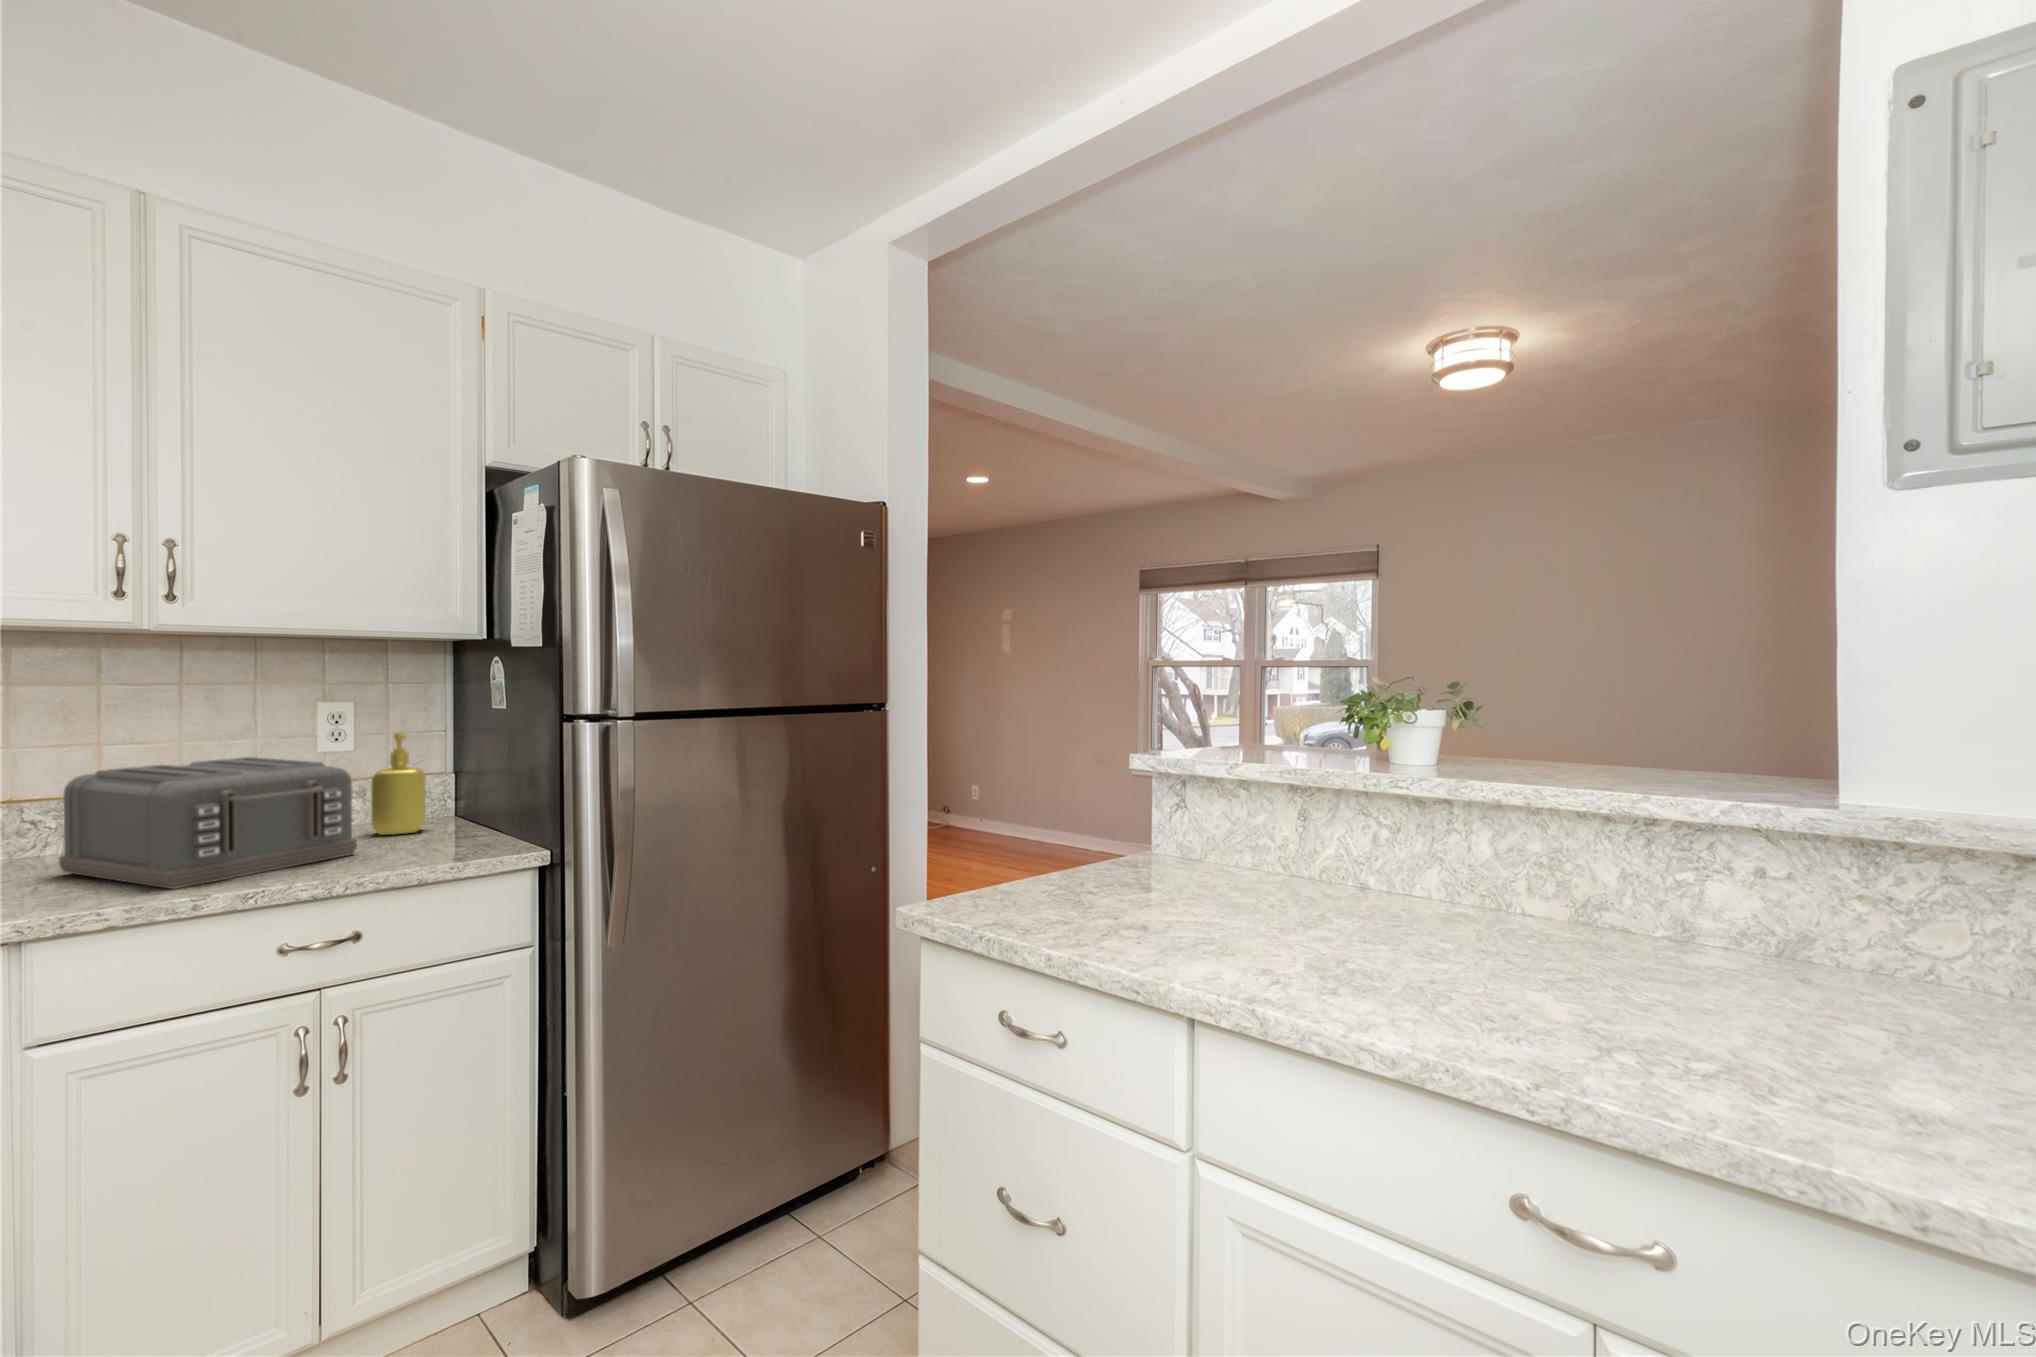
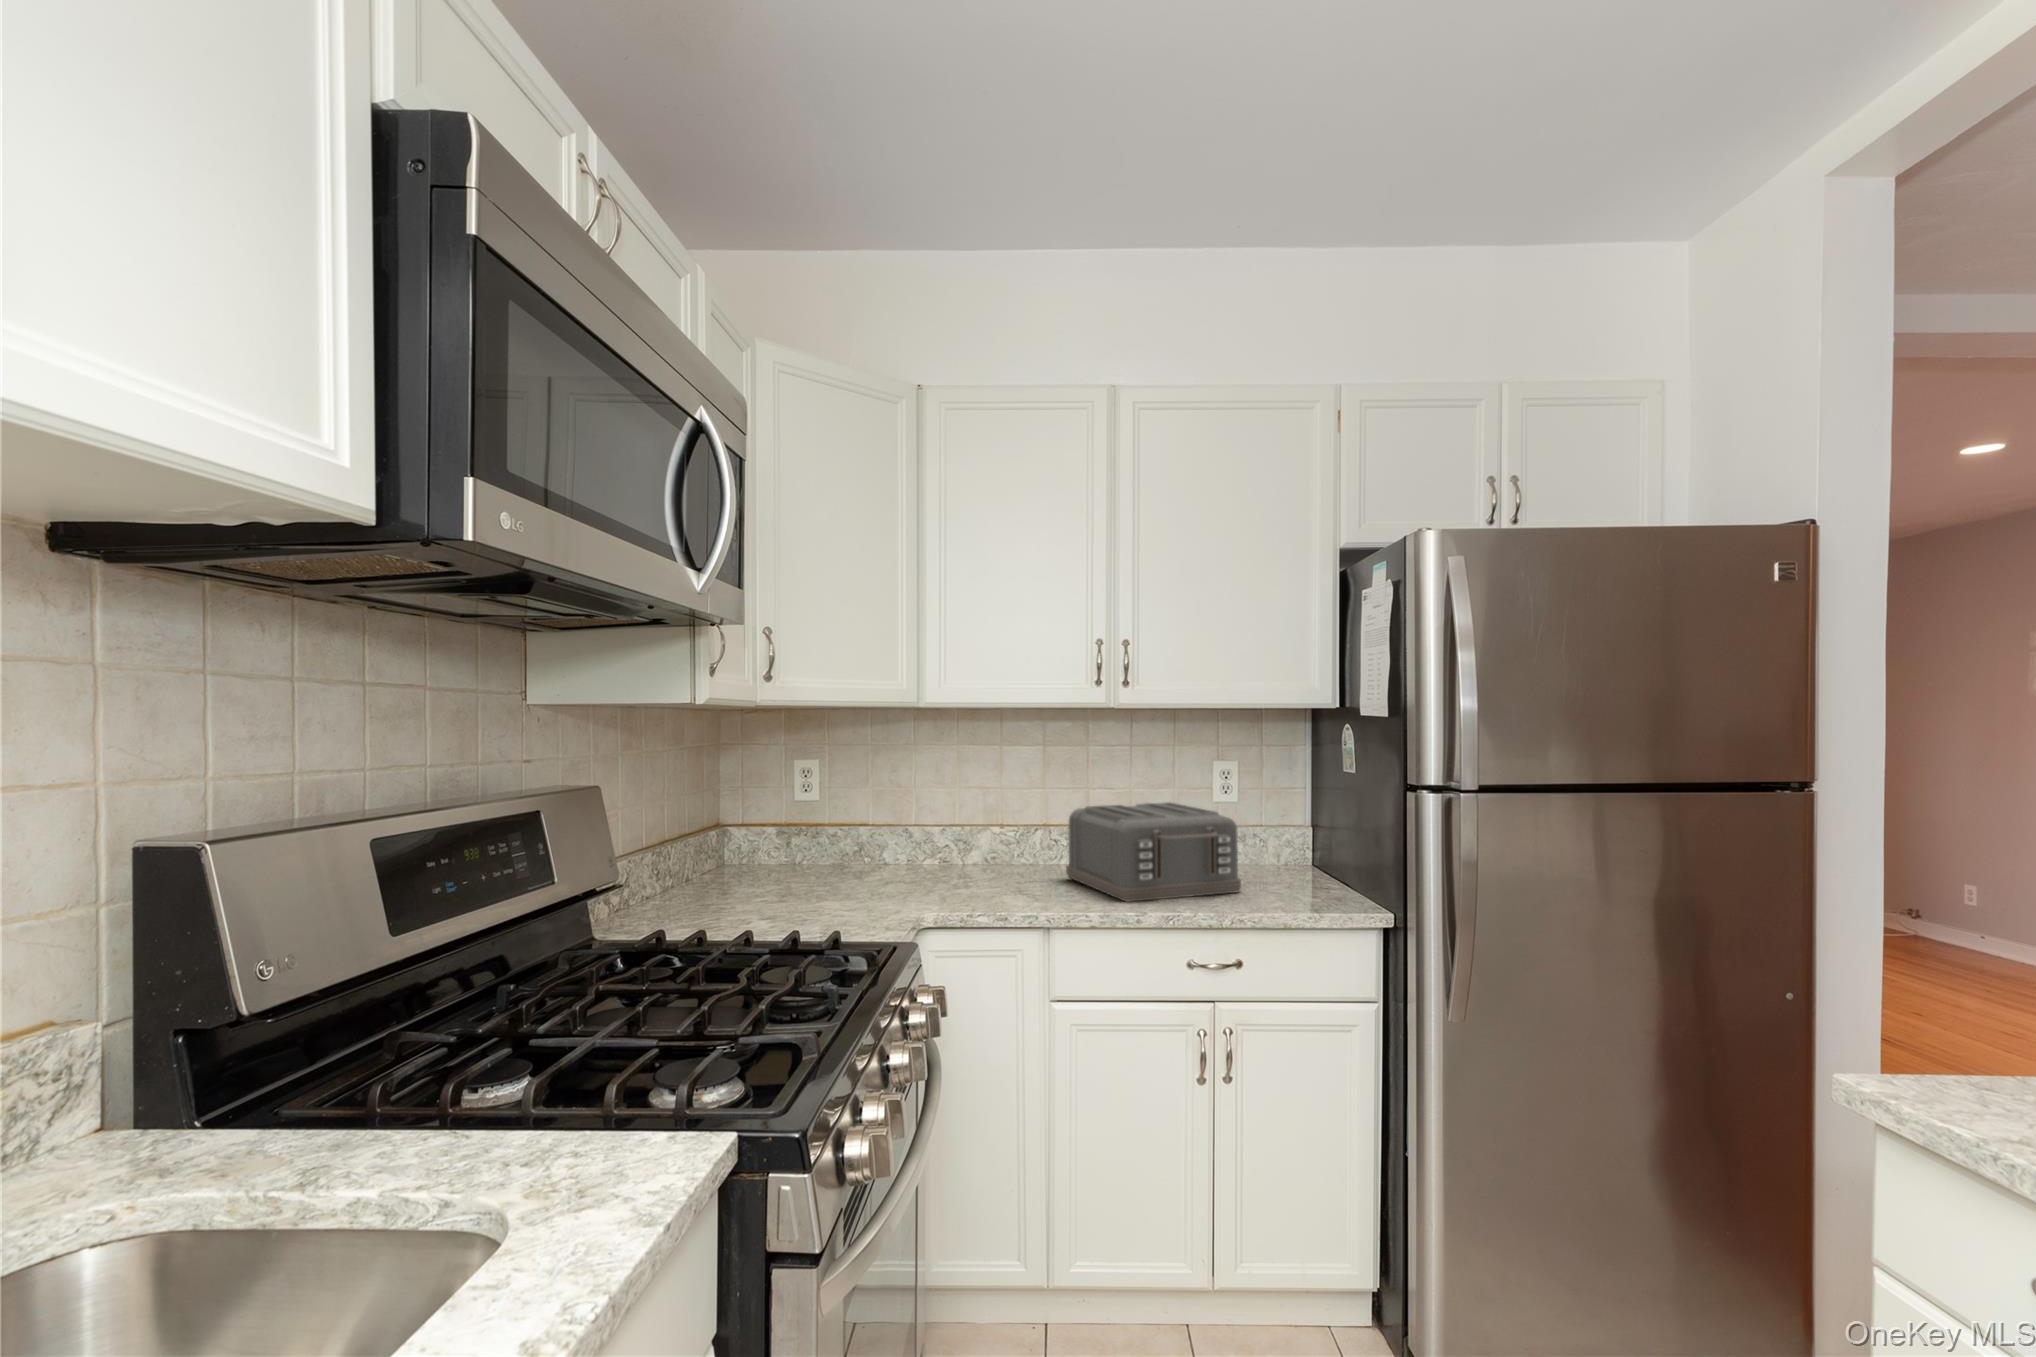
soap dispenser: present [371,732,426,835] -> none [1252,788,1293,879]

